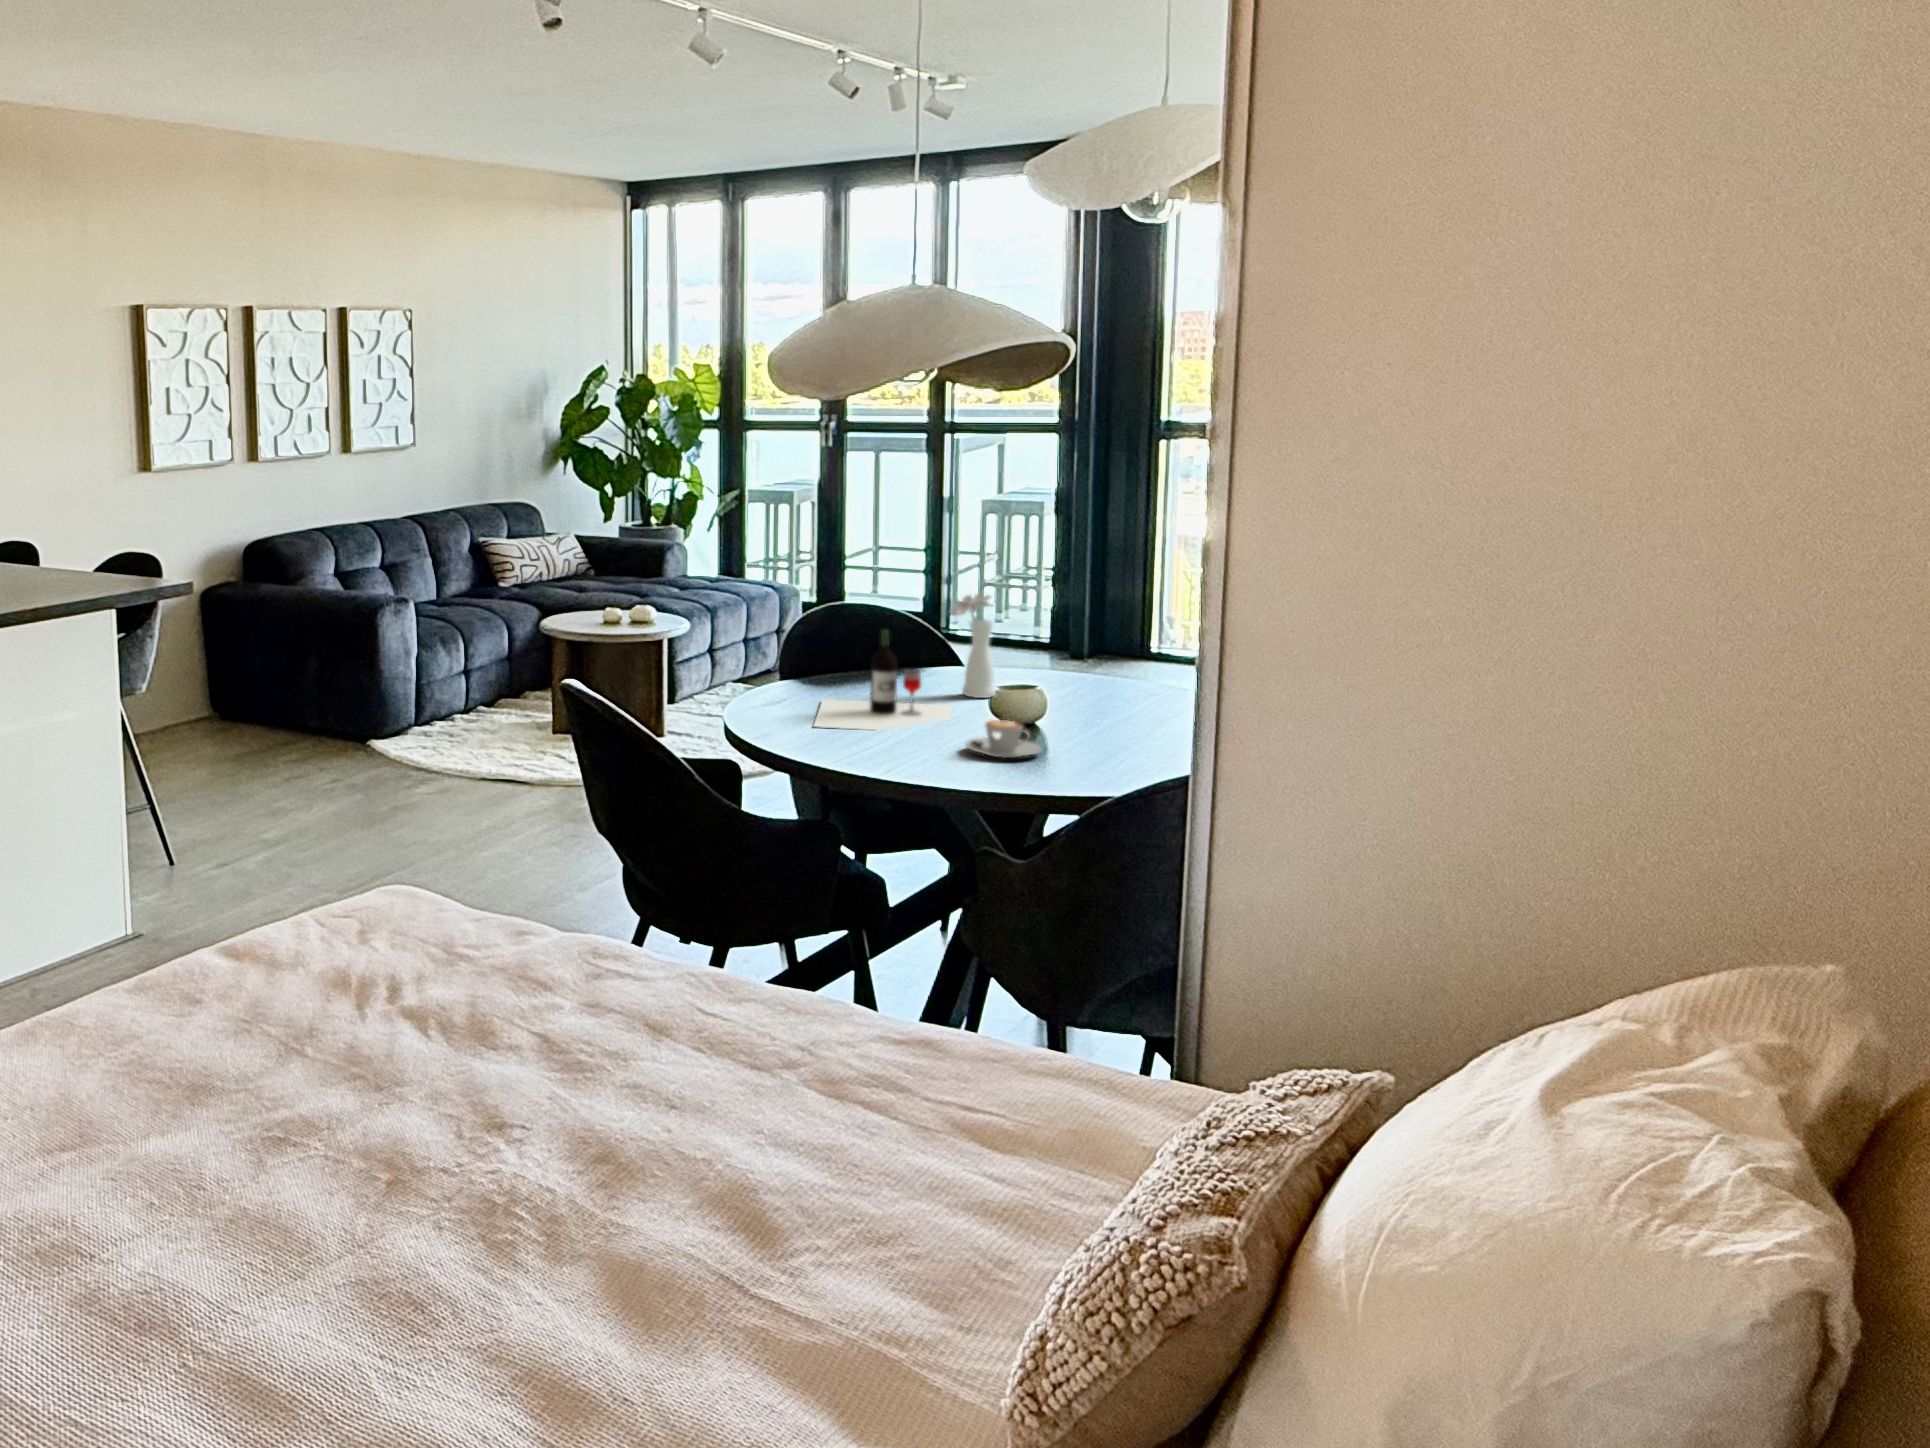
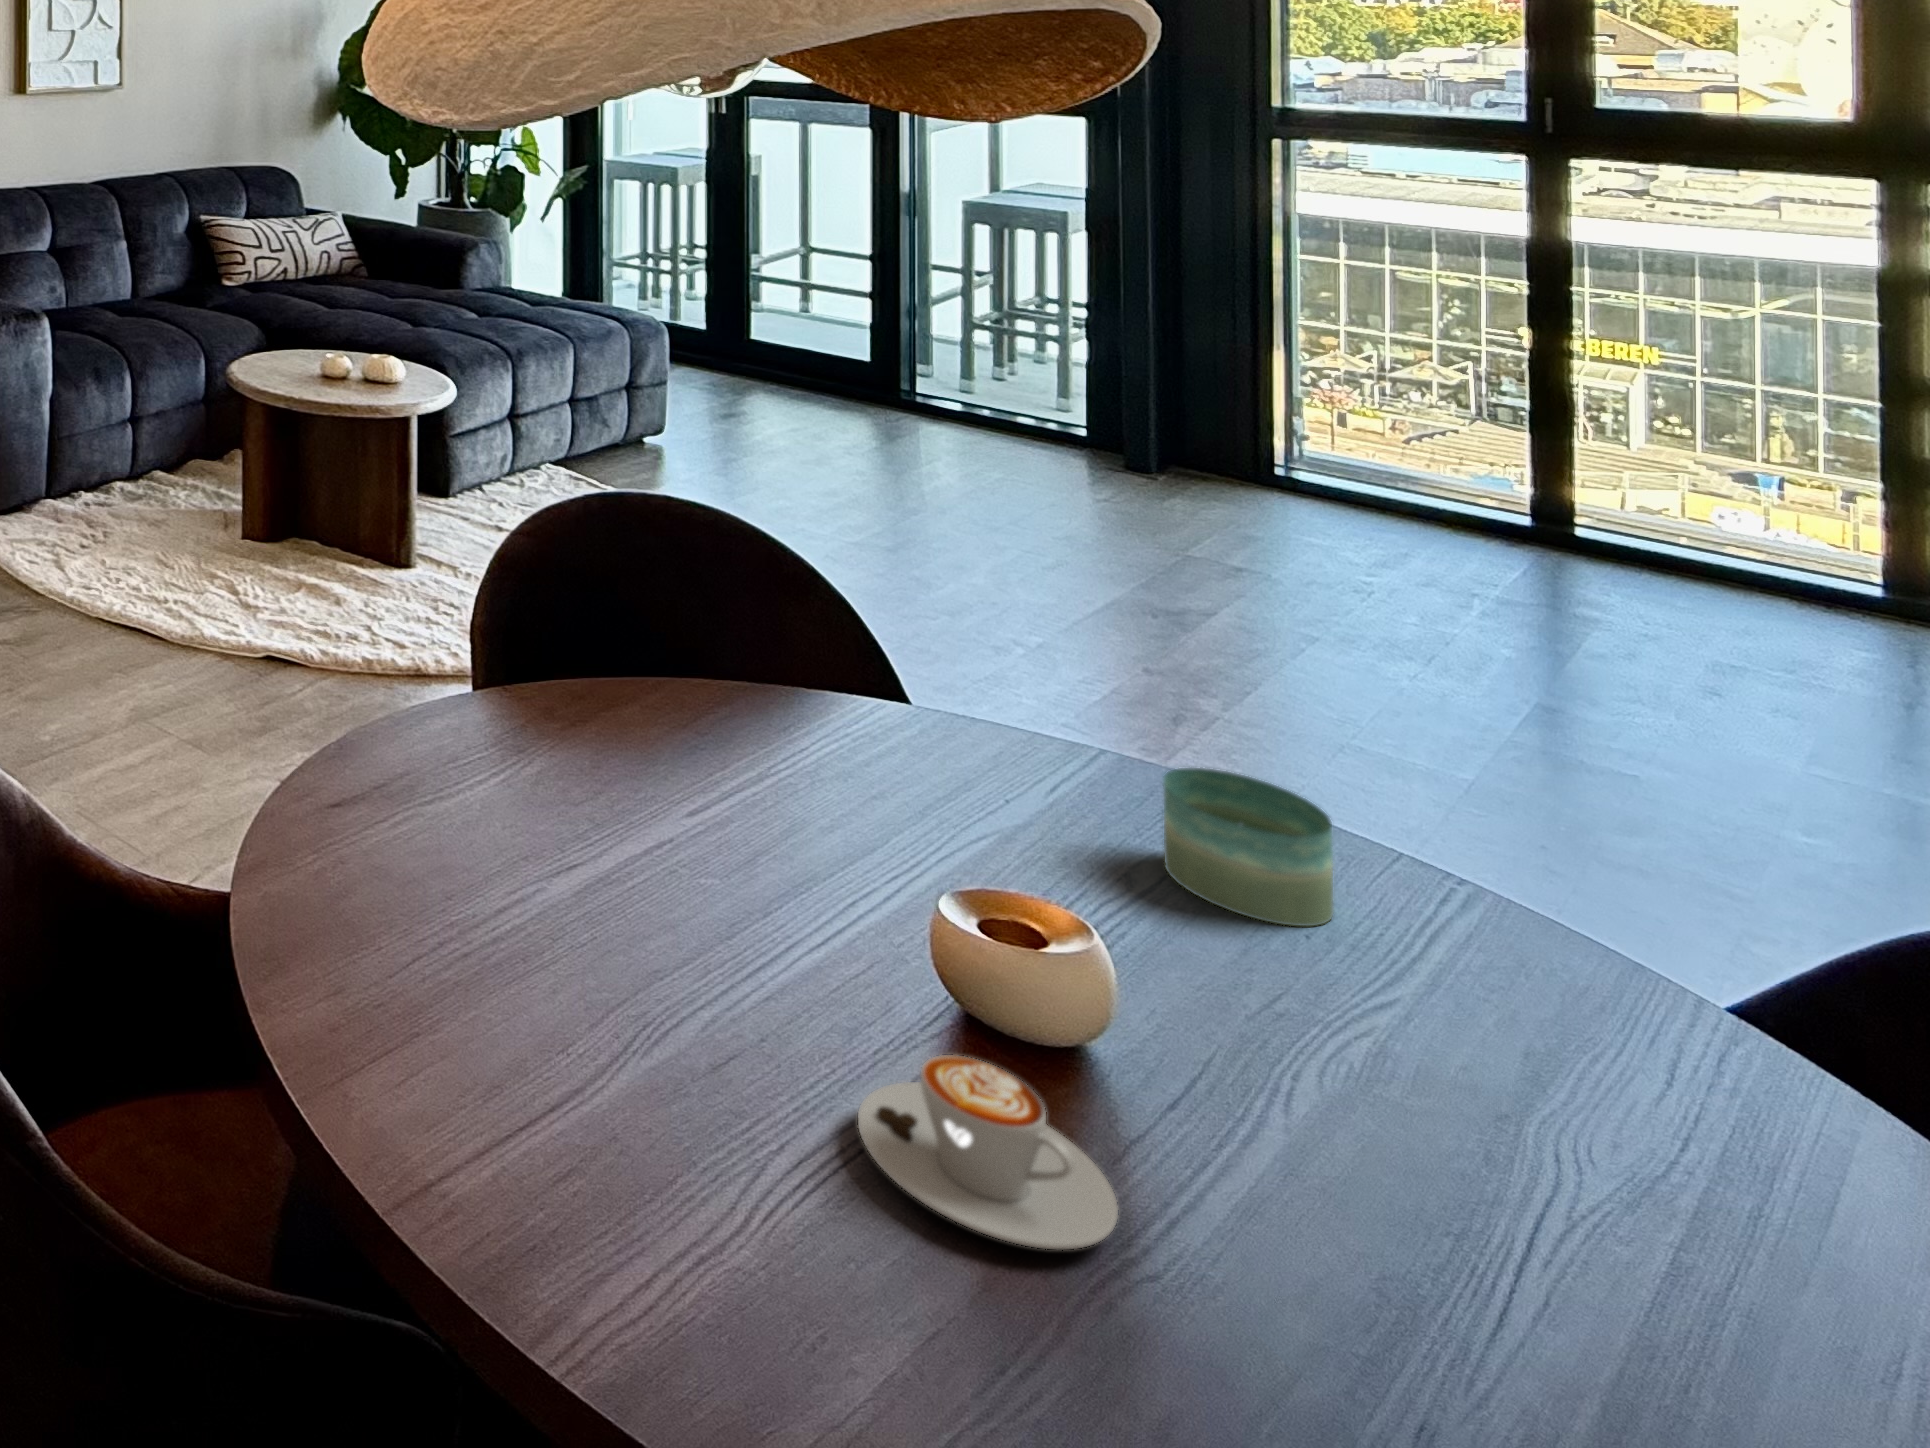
vase: present [950,593,996,698] -> none [839,541,970,810]
wine bottle: present [814,630,952,730] -> none [461,635,848,998]
candle: none [1064,664,1121,708] -> present [1163,768,1333,926]

